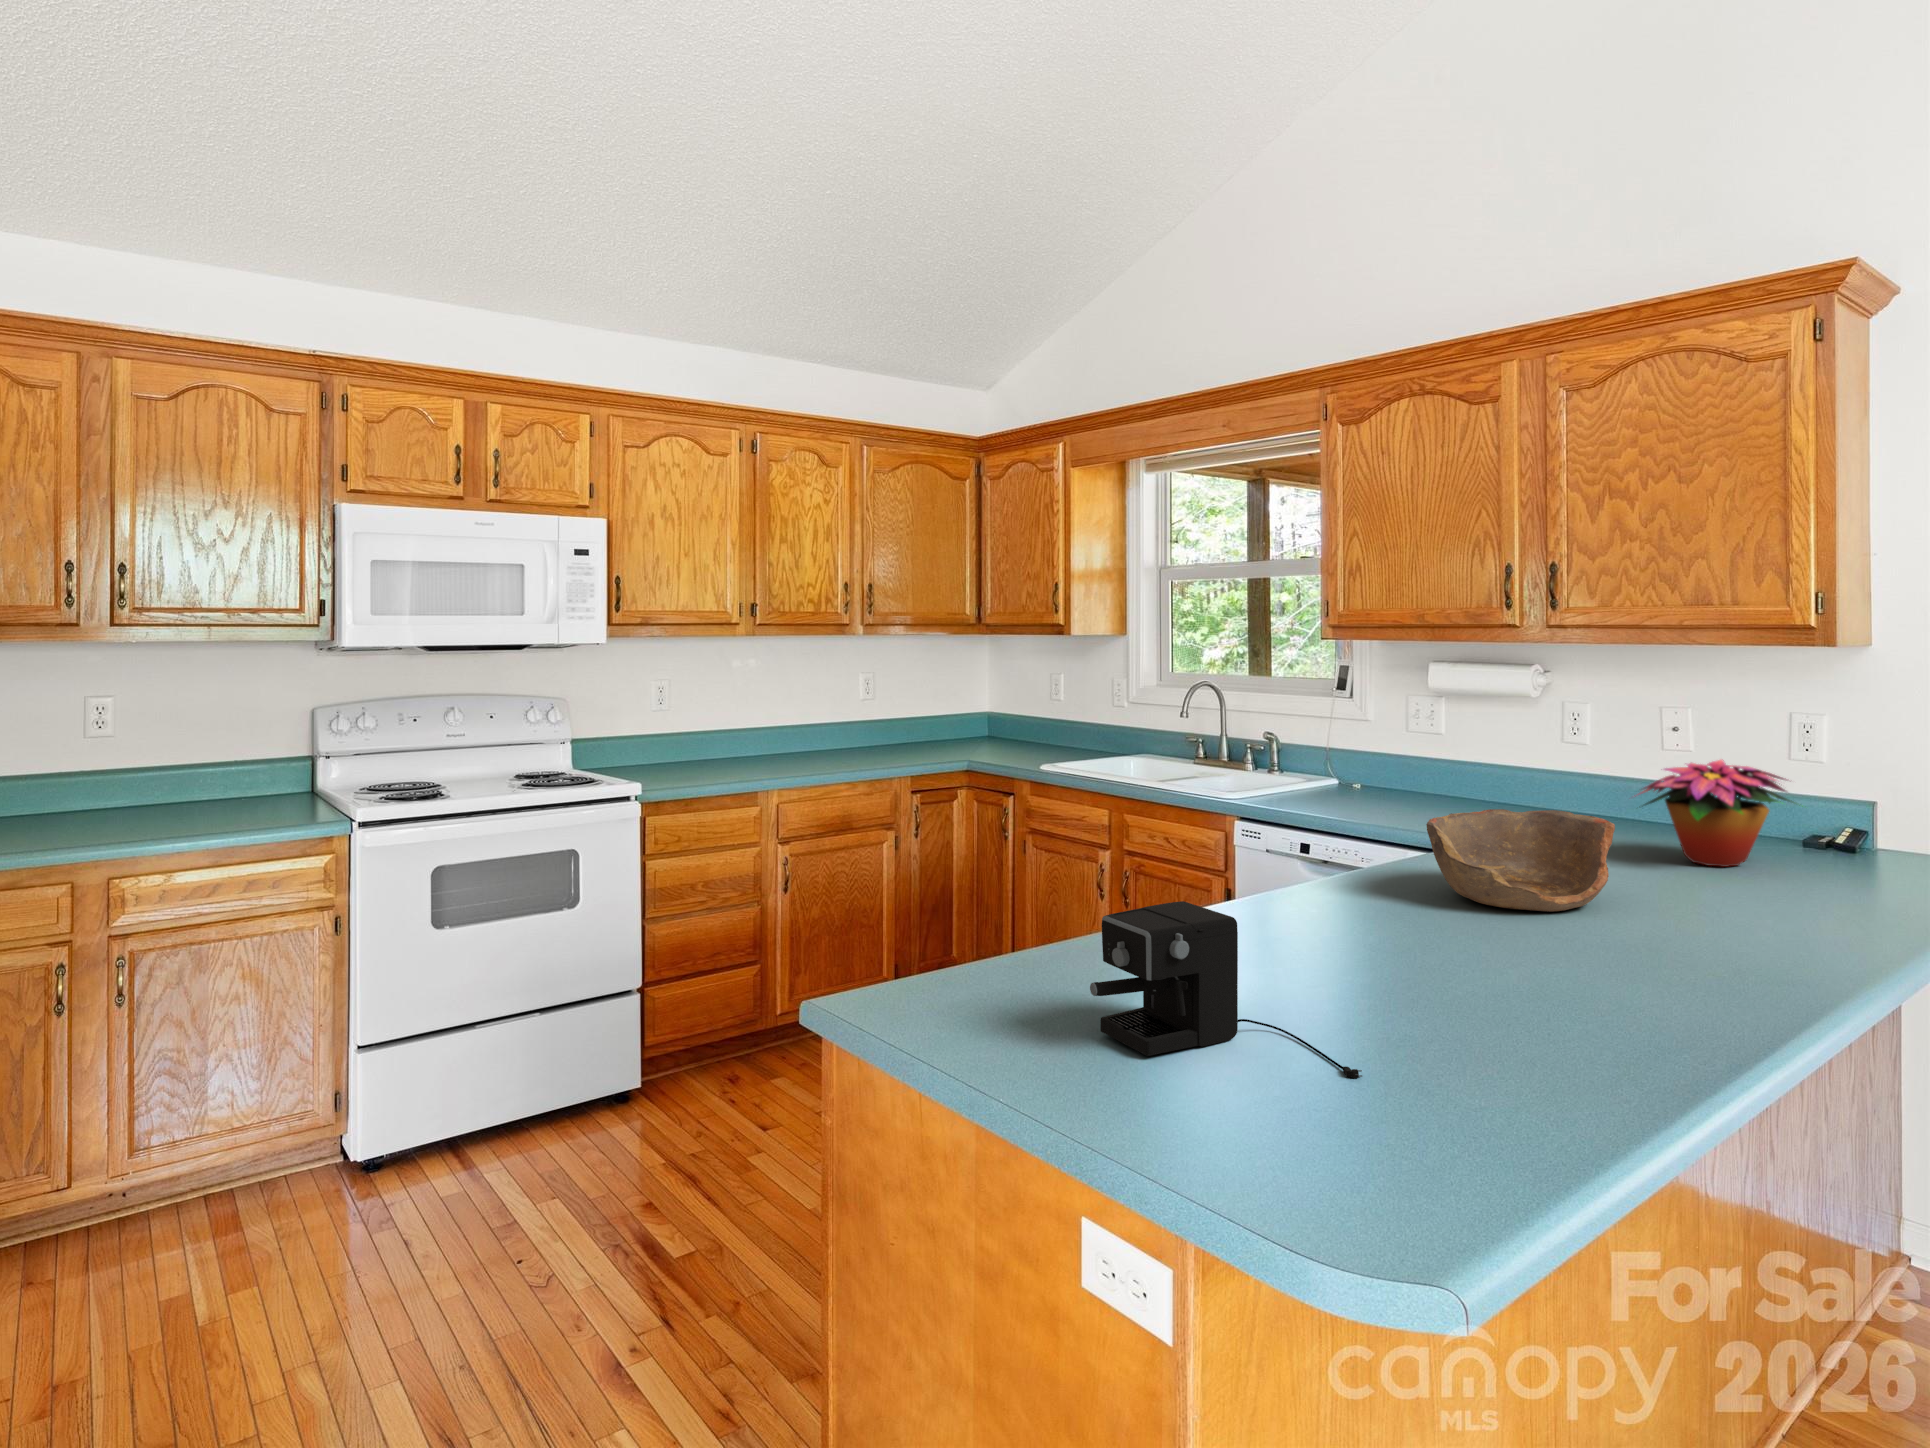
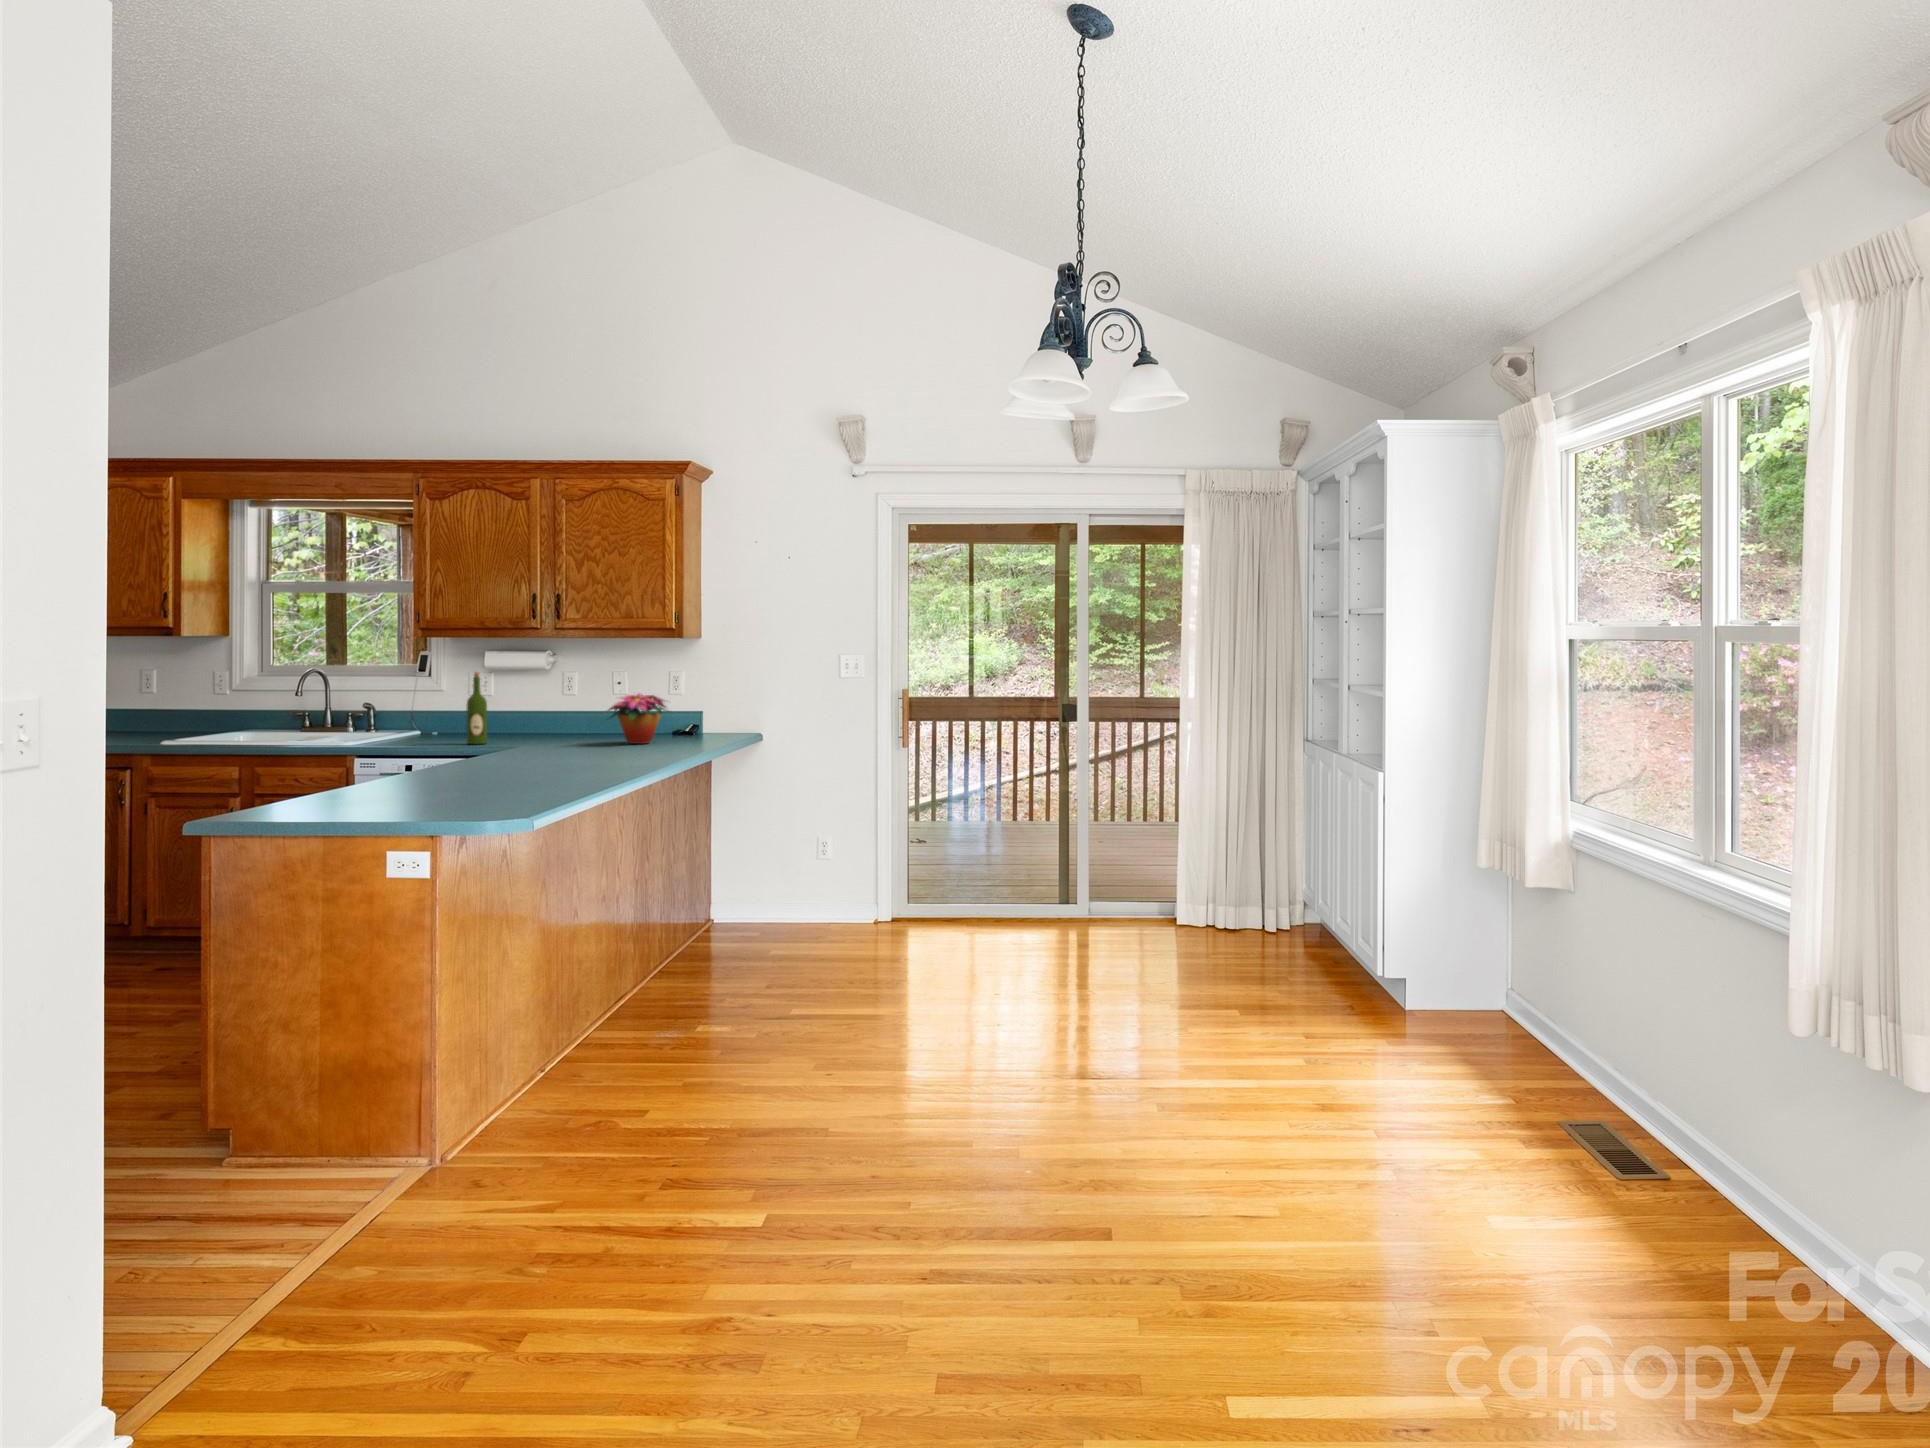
wine bottle: none [1389,699,1423,818] -> present [466,672,487,744]
bowl: present [1426,809,1615,912] -> none [514,715,599,758]
coffee maker: present [1090,901,1362,1078] -> none [407,734,526,791]

